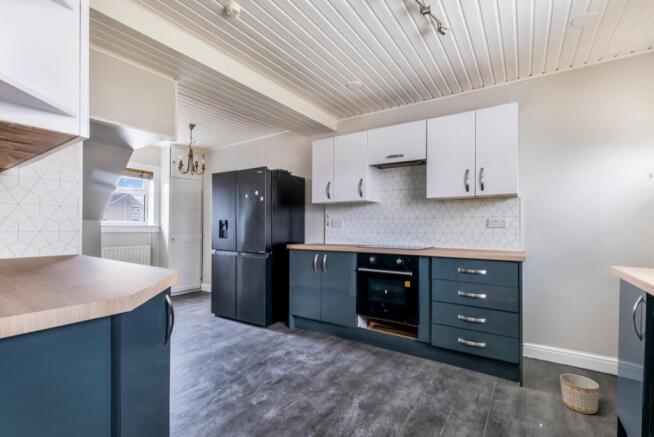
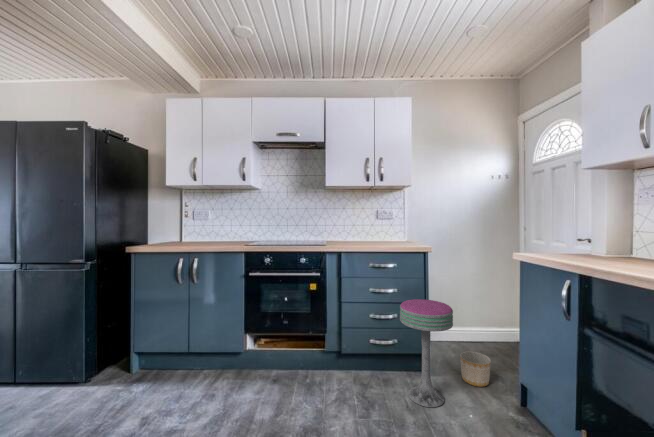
bar stool: none [476,306,532,410] -> present [400,299,453,407]

